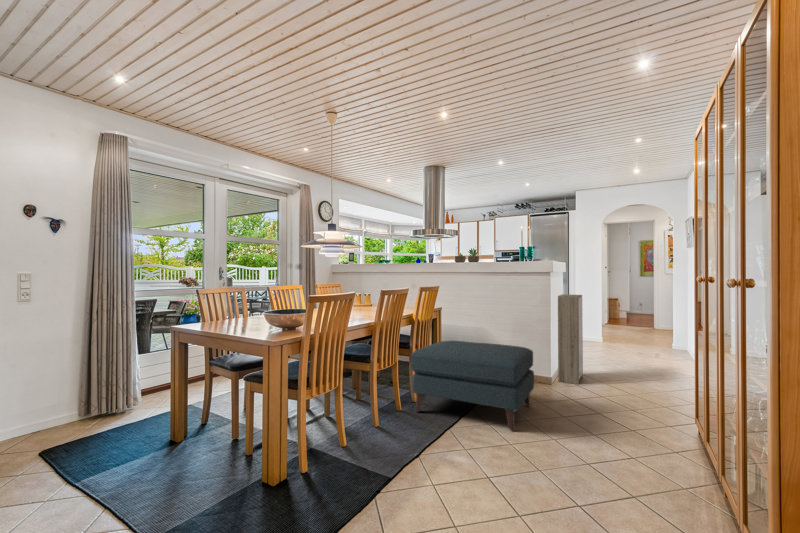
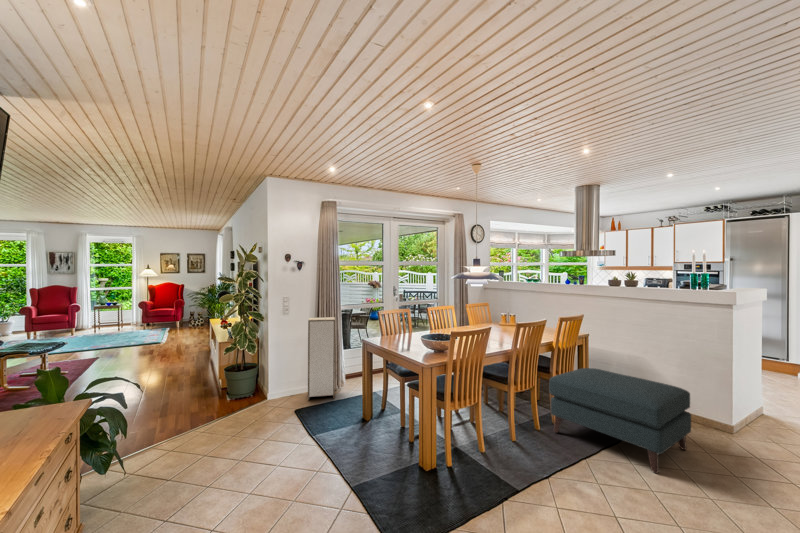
storage cabinet: present [558,294,583,384] -> present [308,317,335,400]

